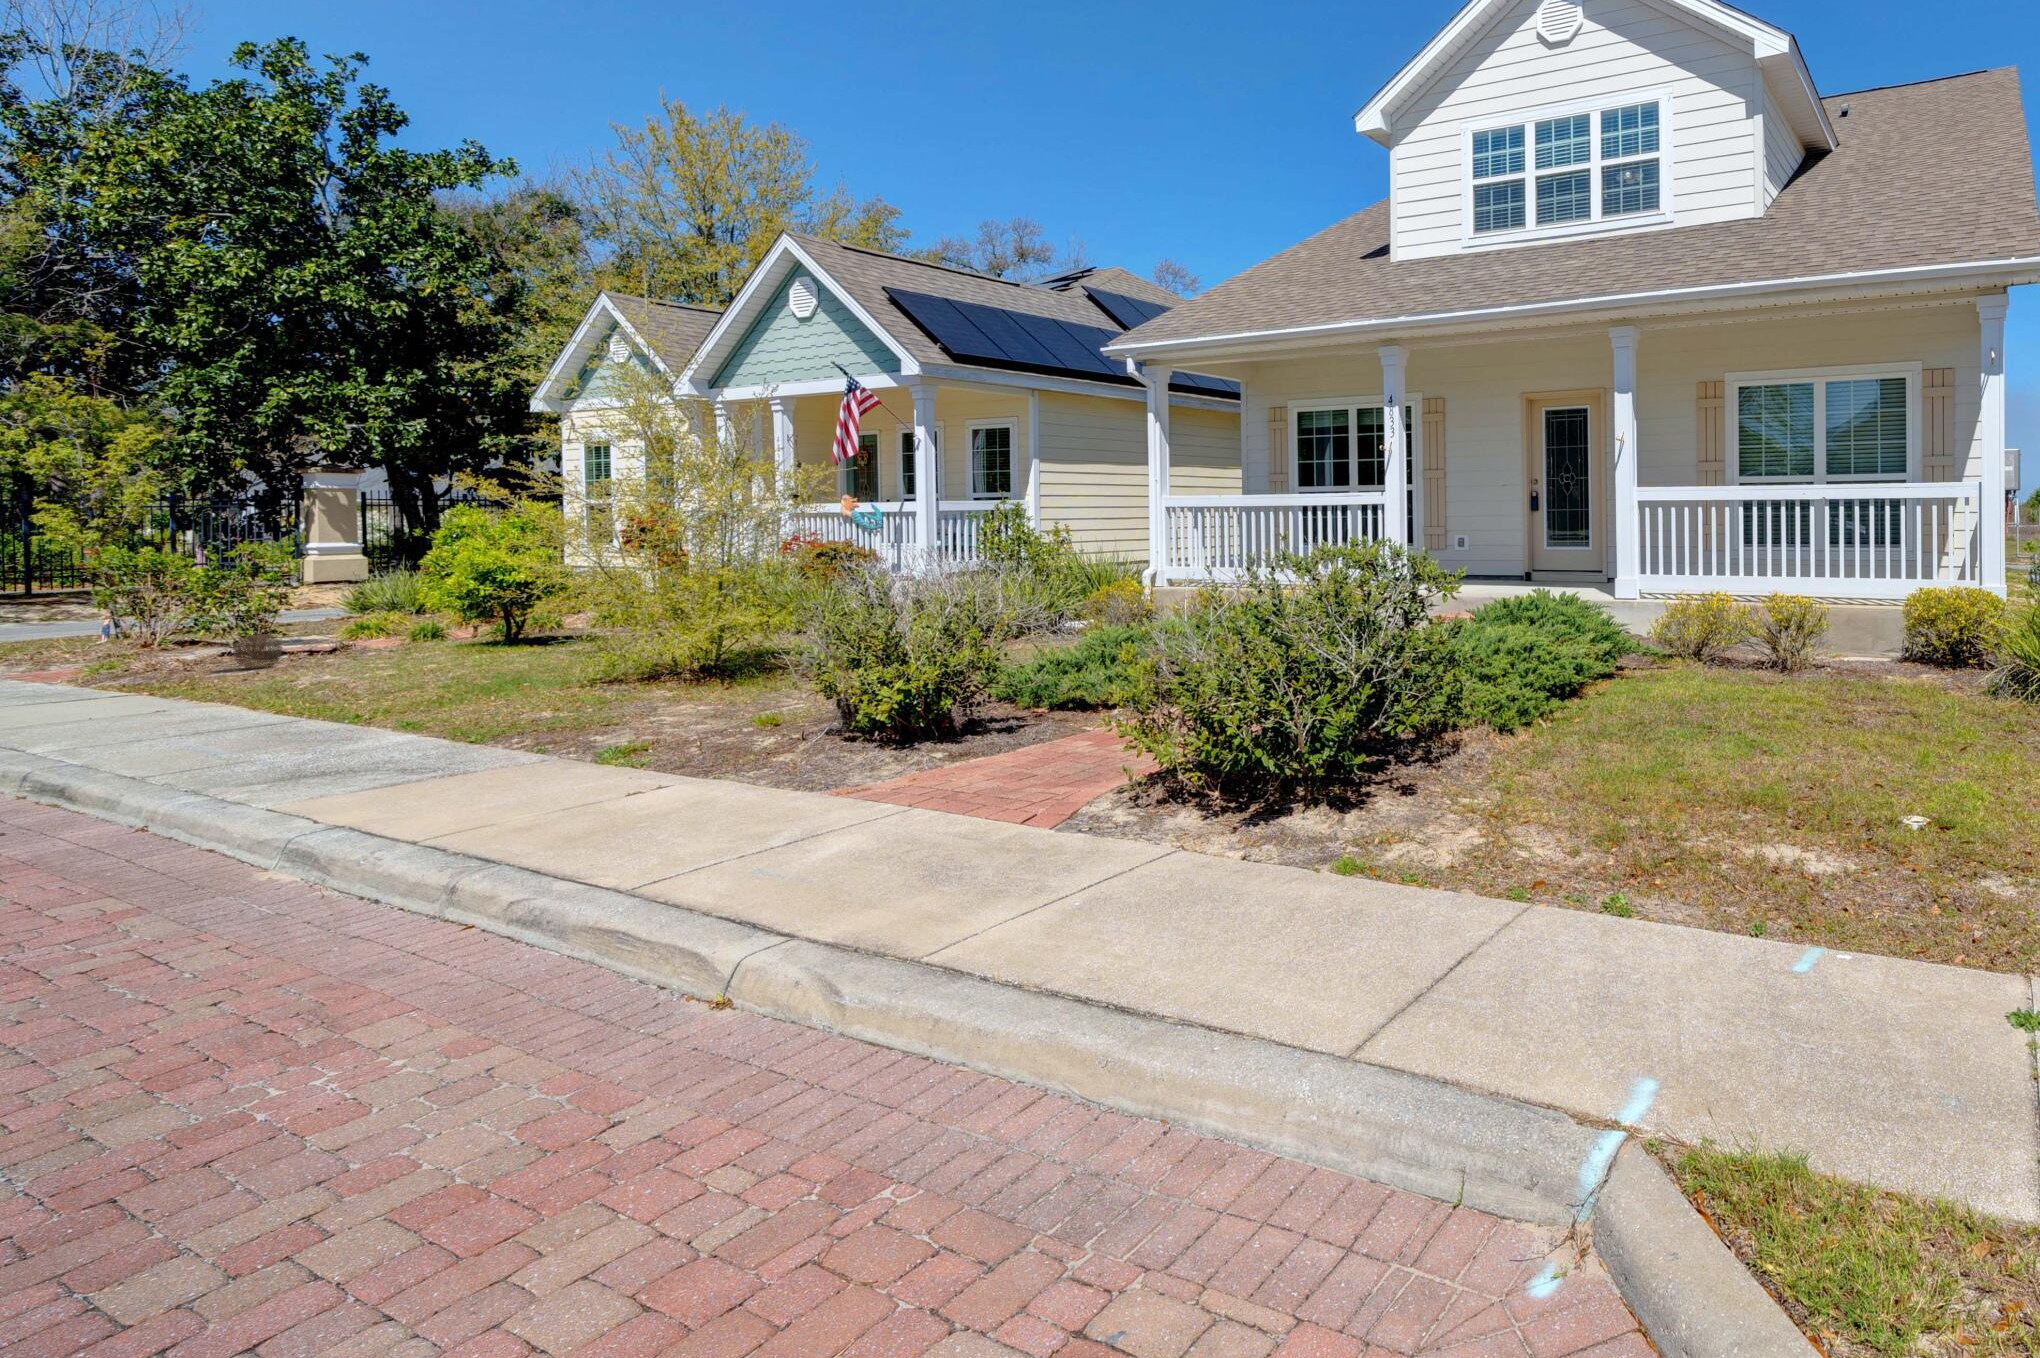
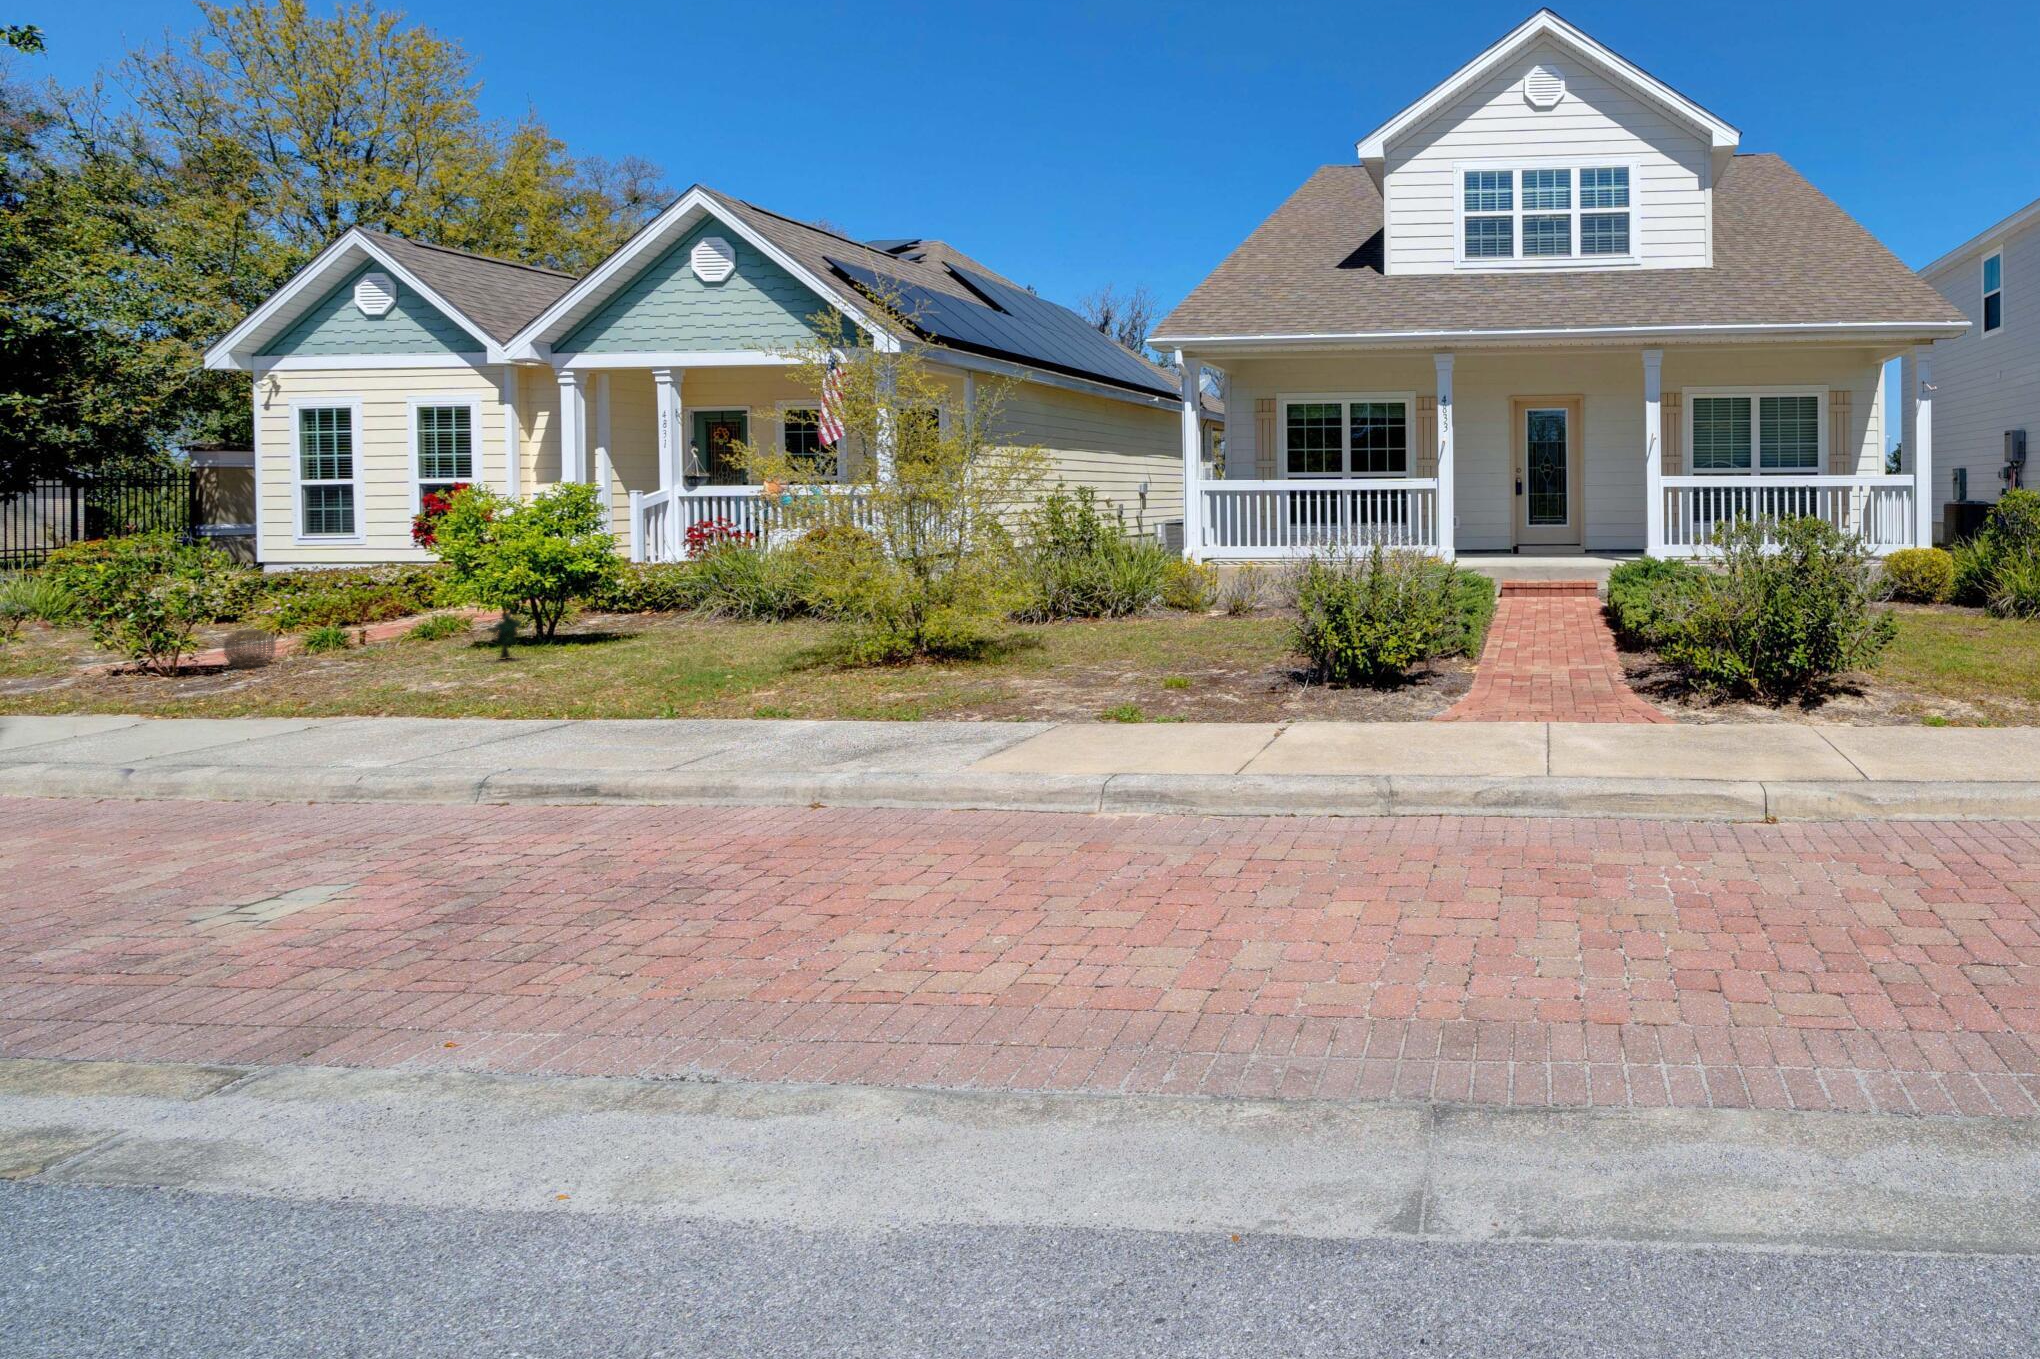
decorative plant: none [411,620,451,669] -> present [487,609,522,660]

